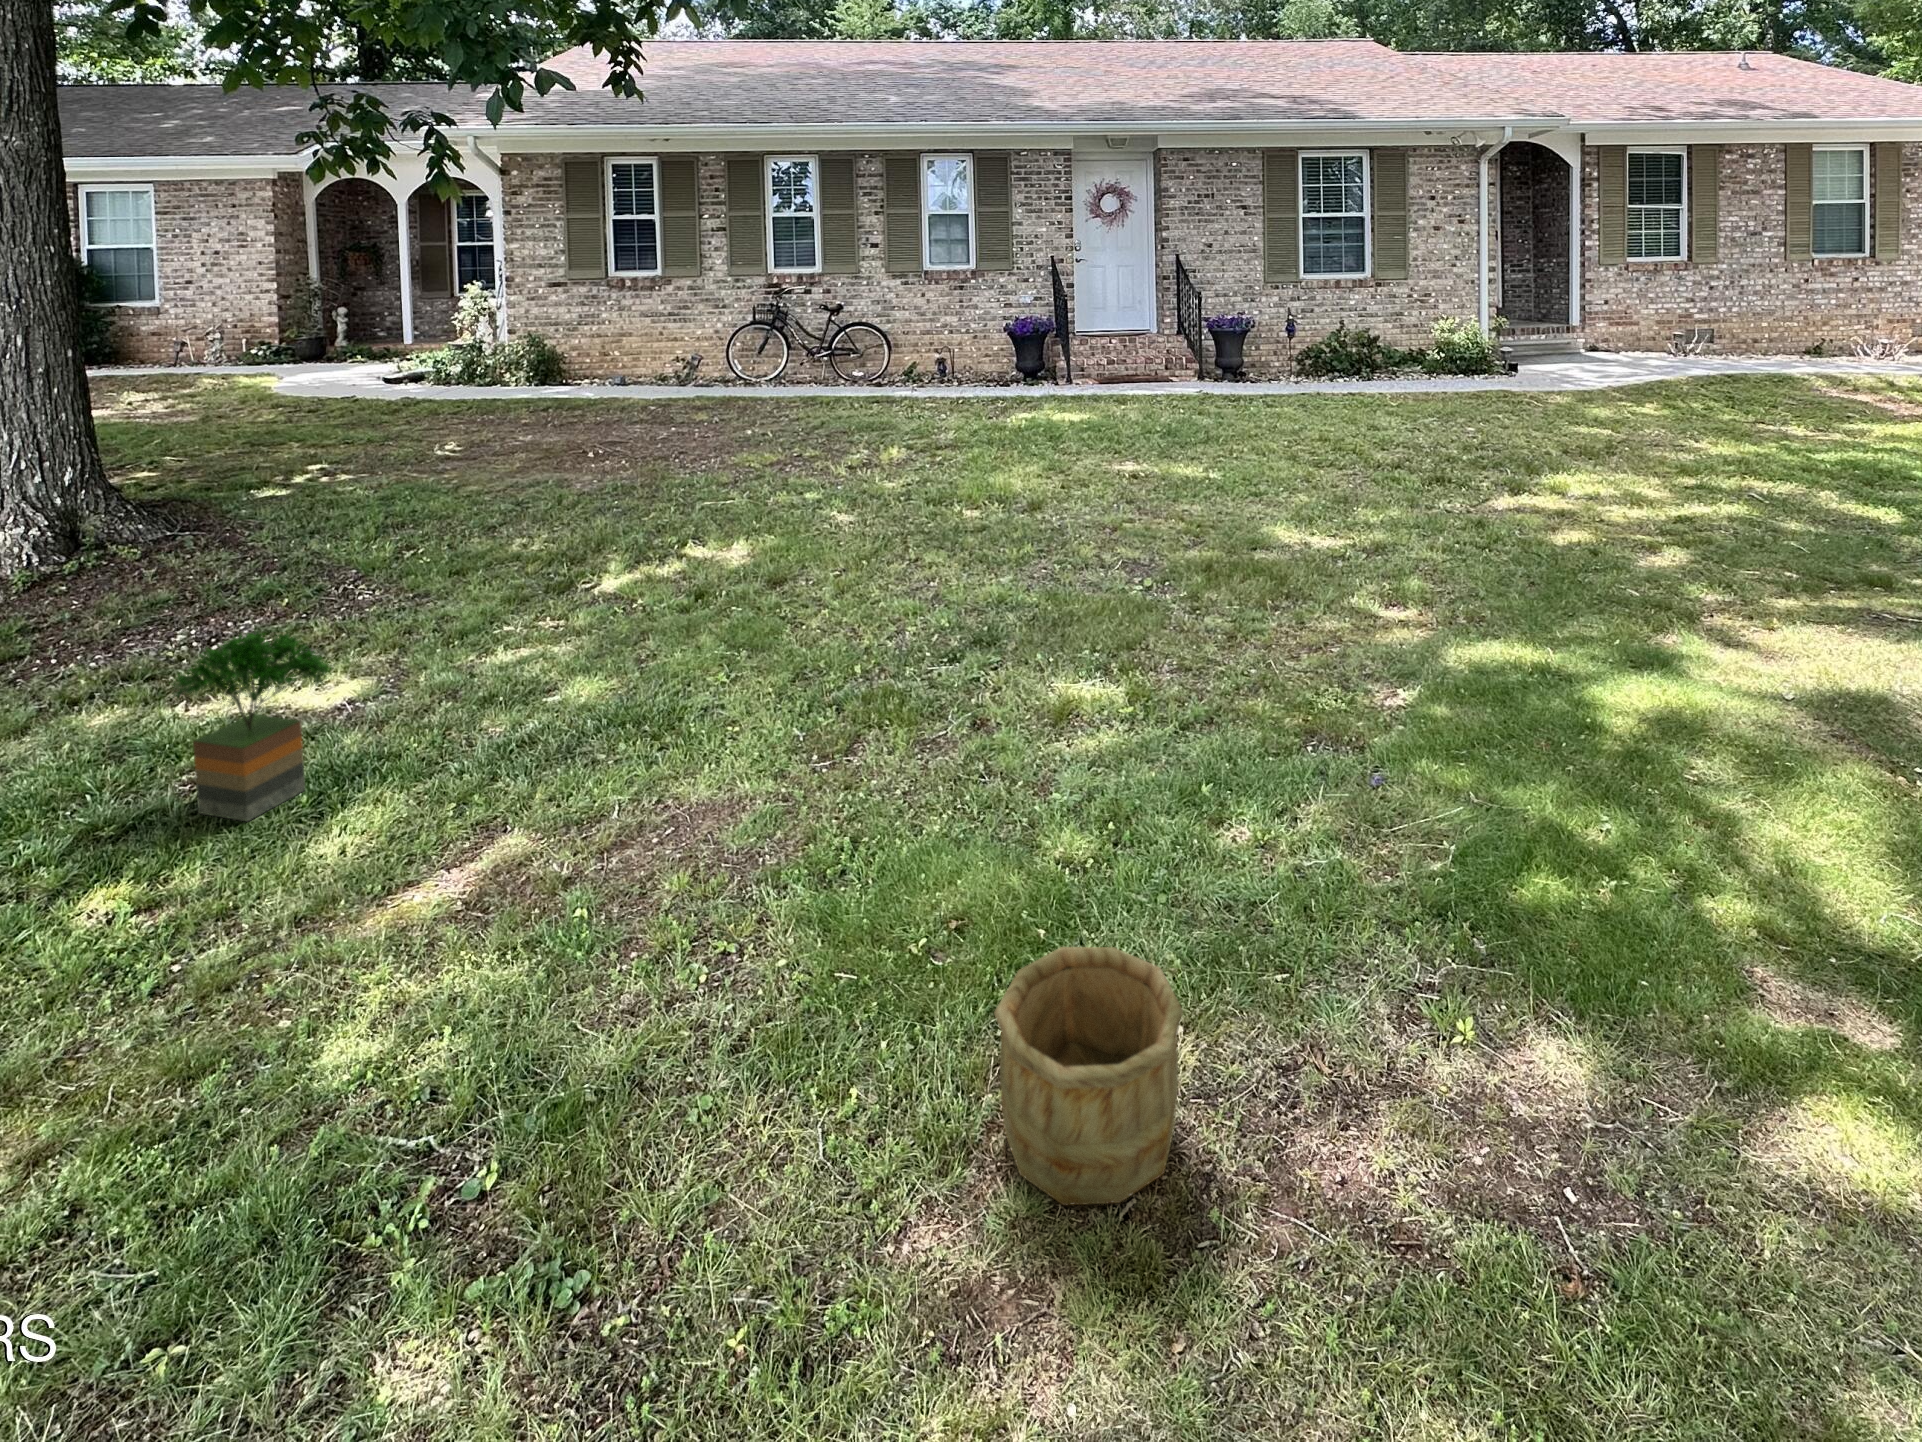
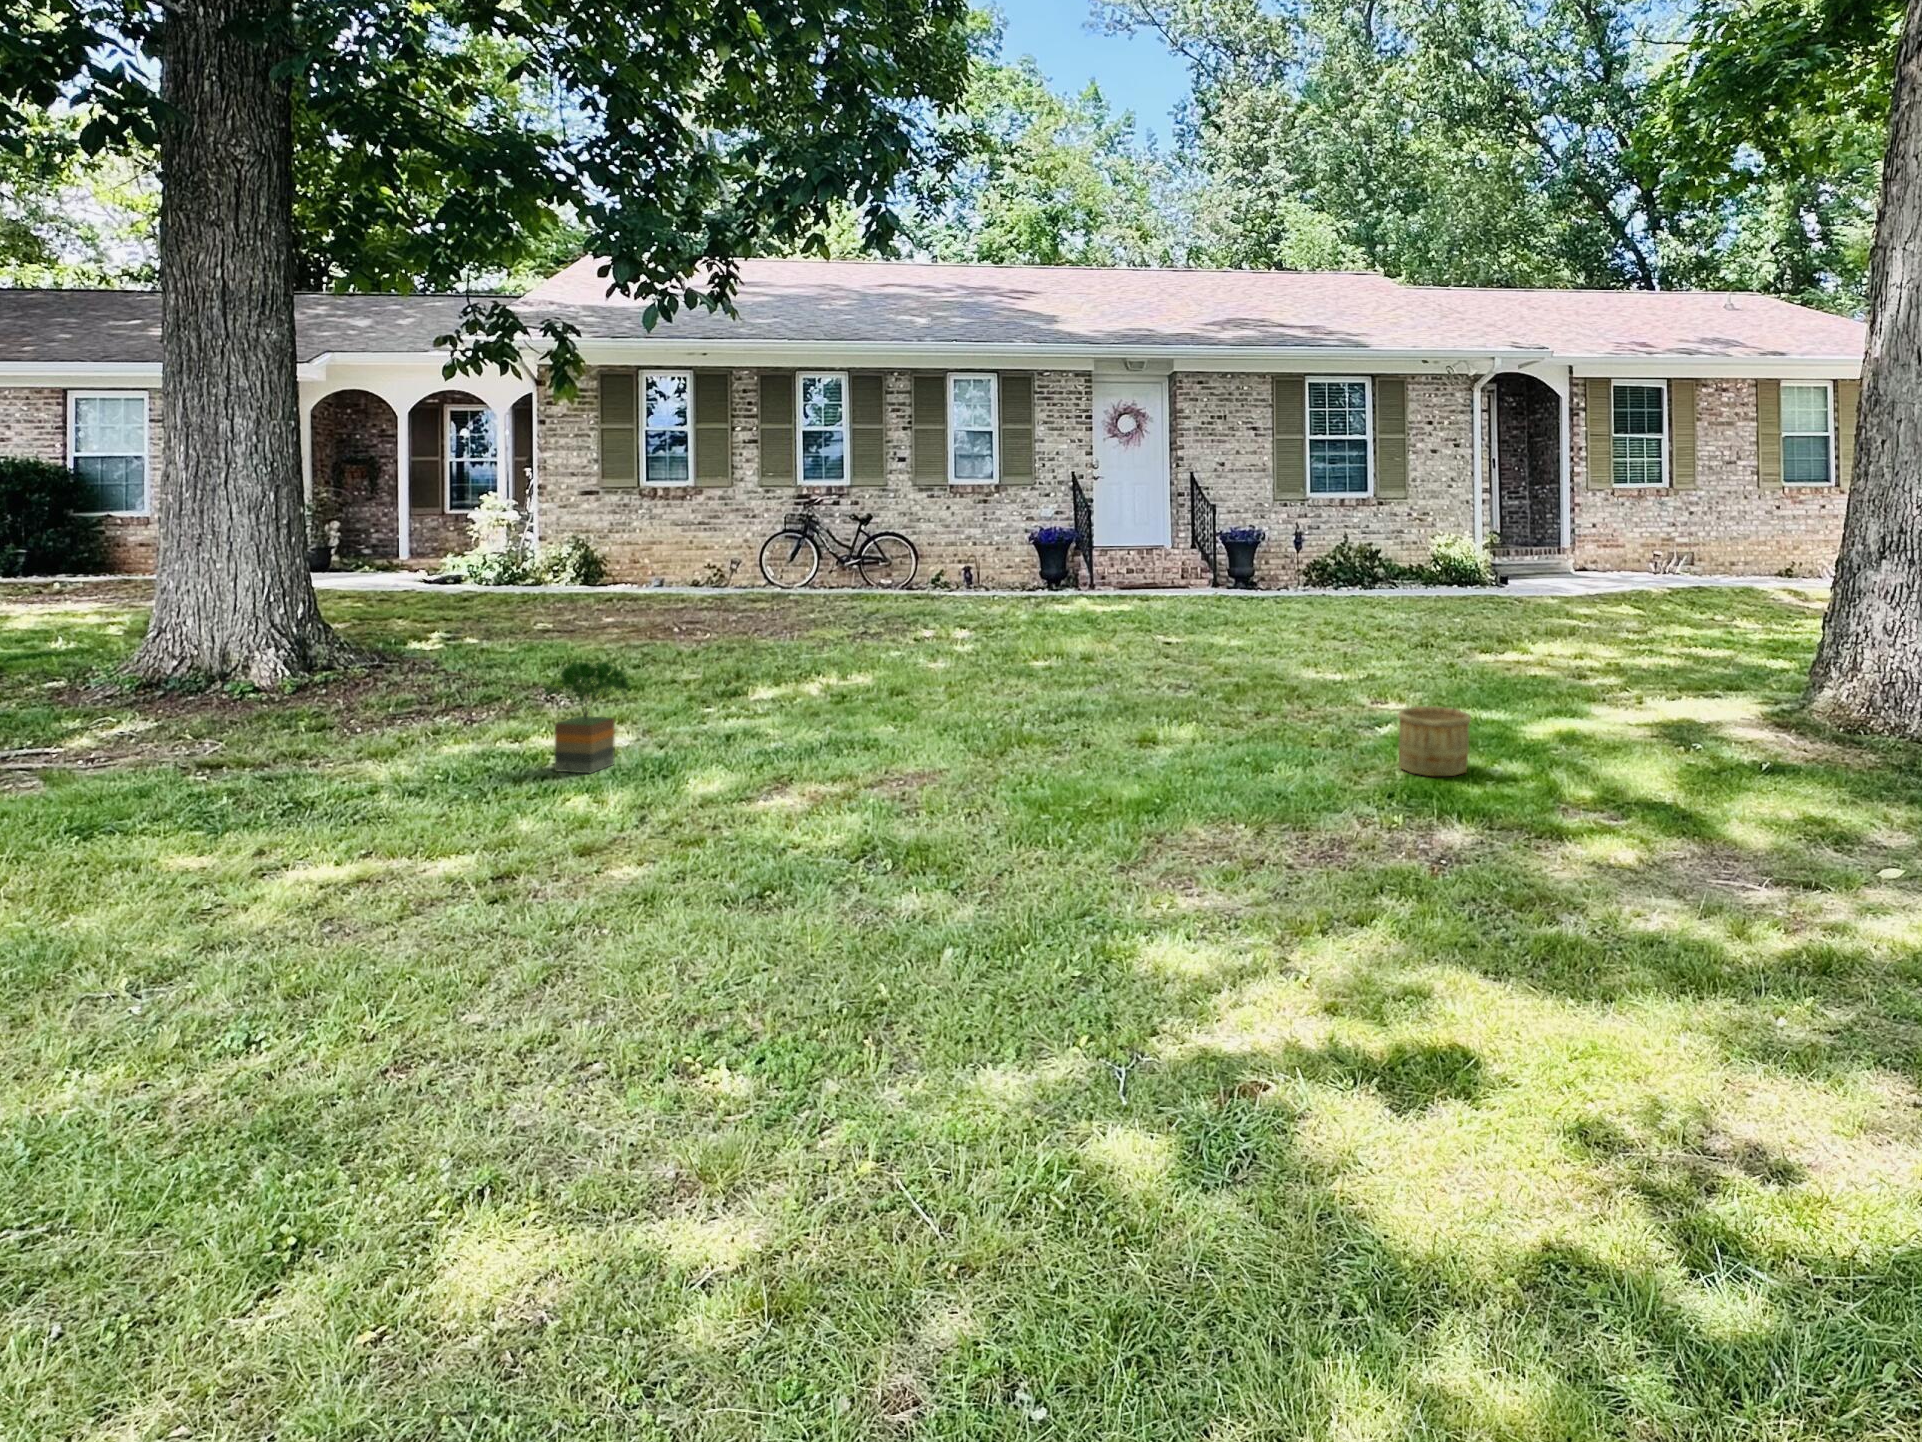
wooden bucket: present [994,947,1183,1205] -> present [1398,706,1471,776]

